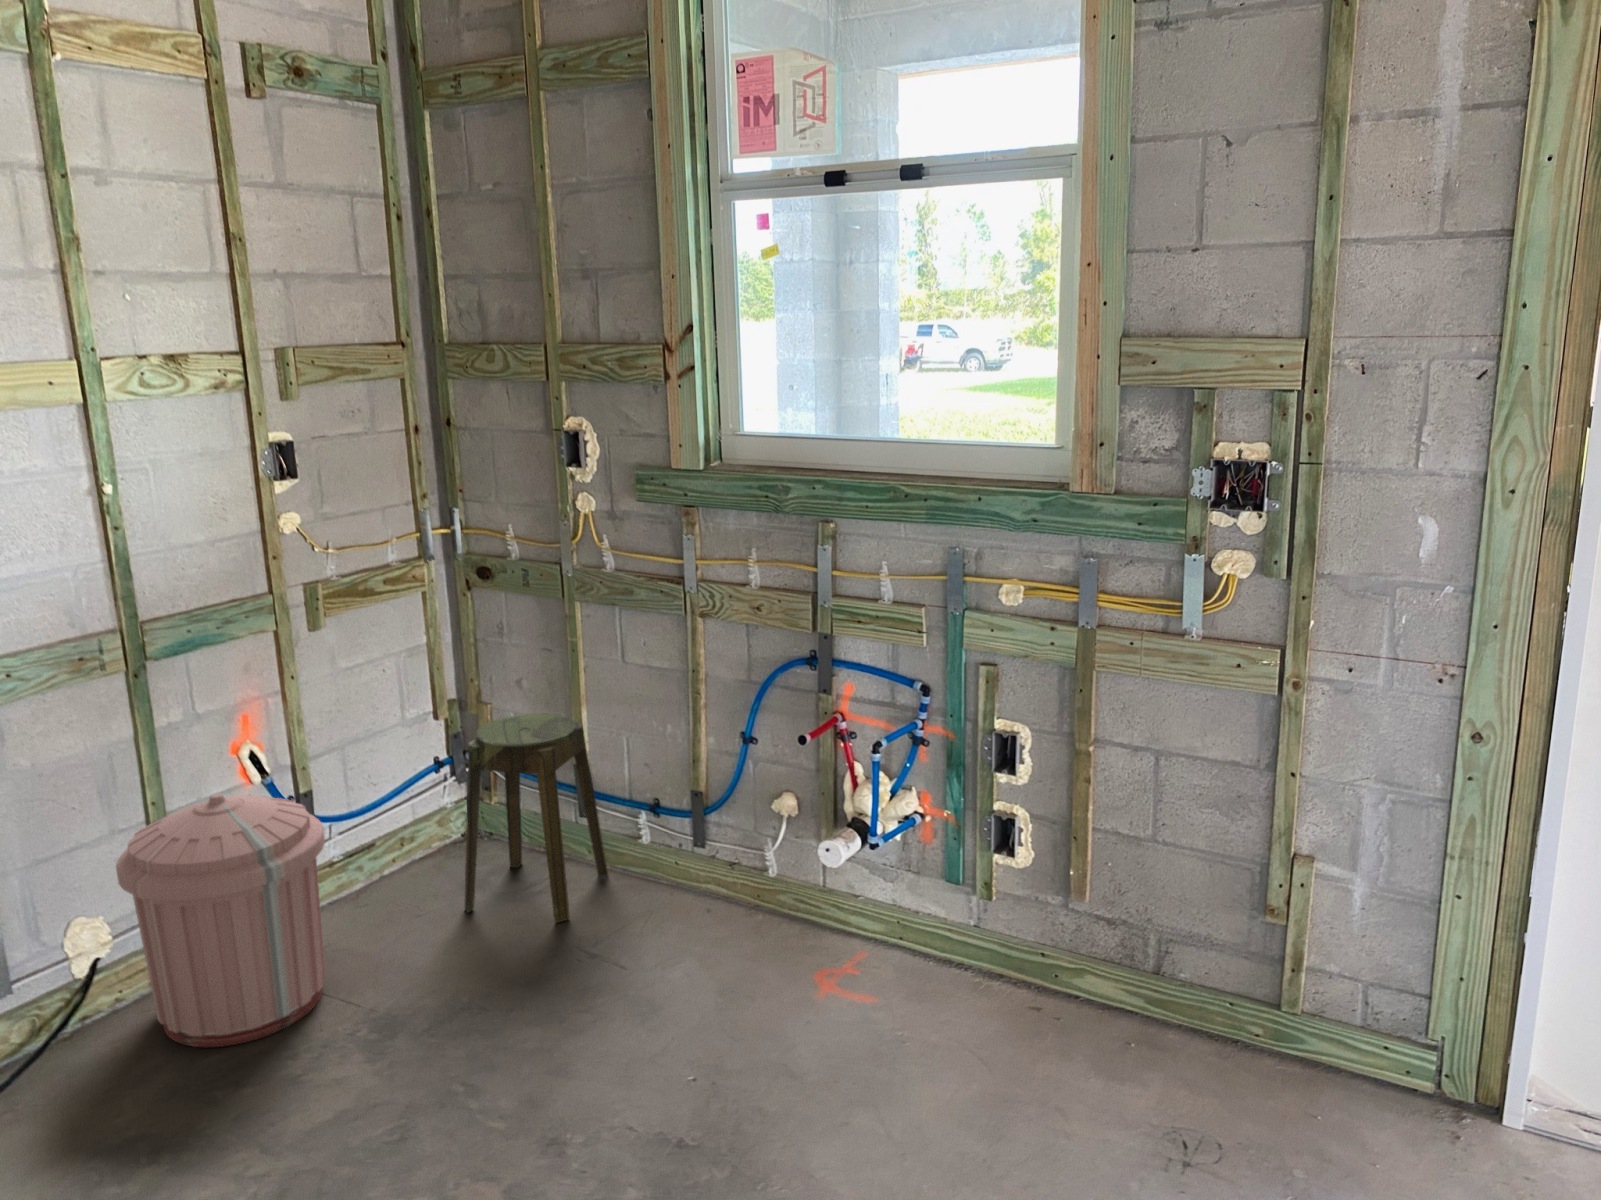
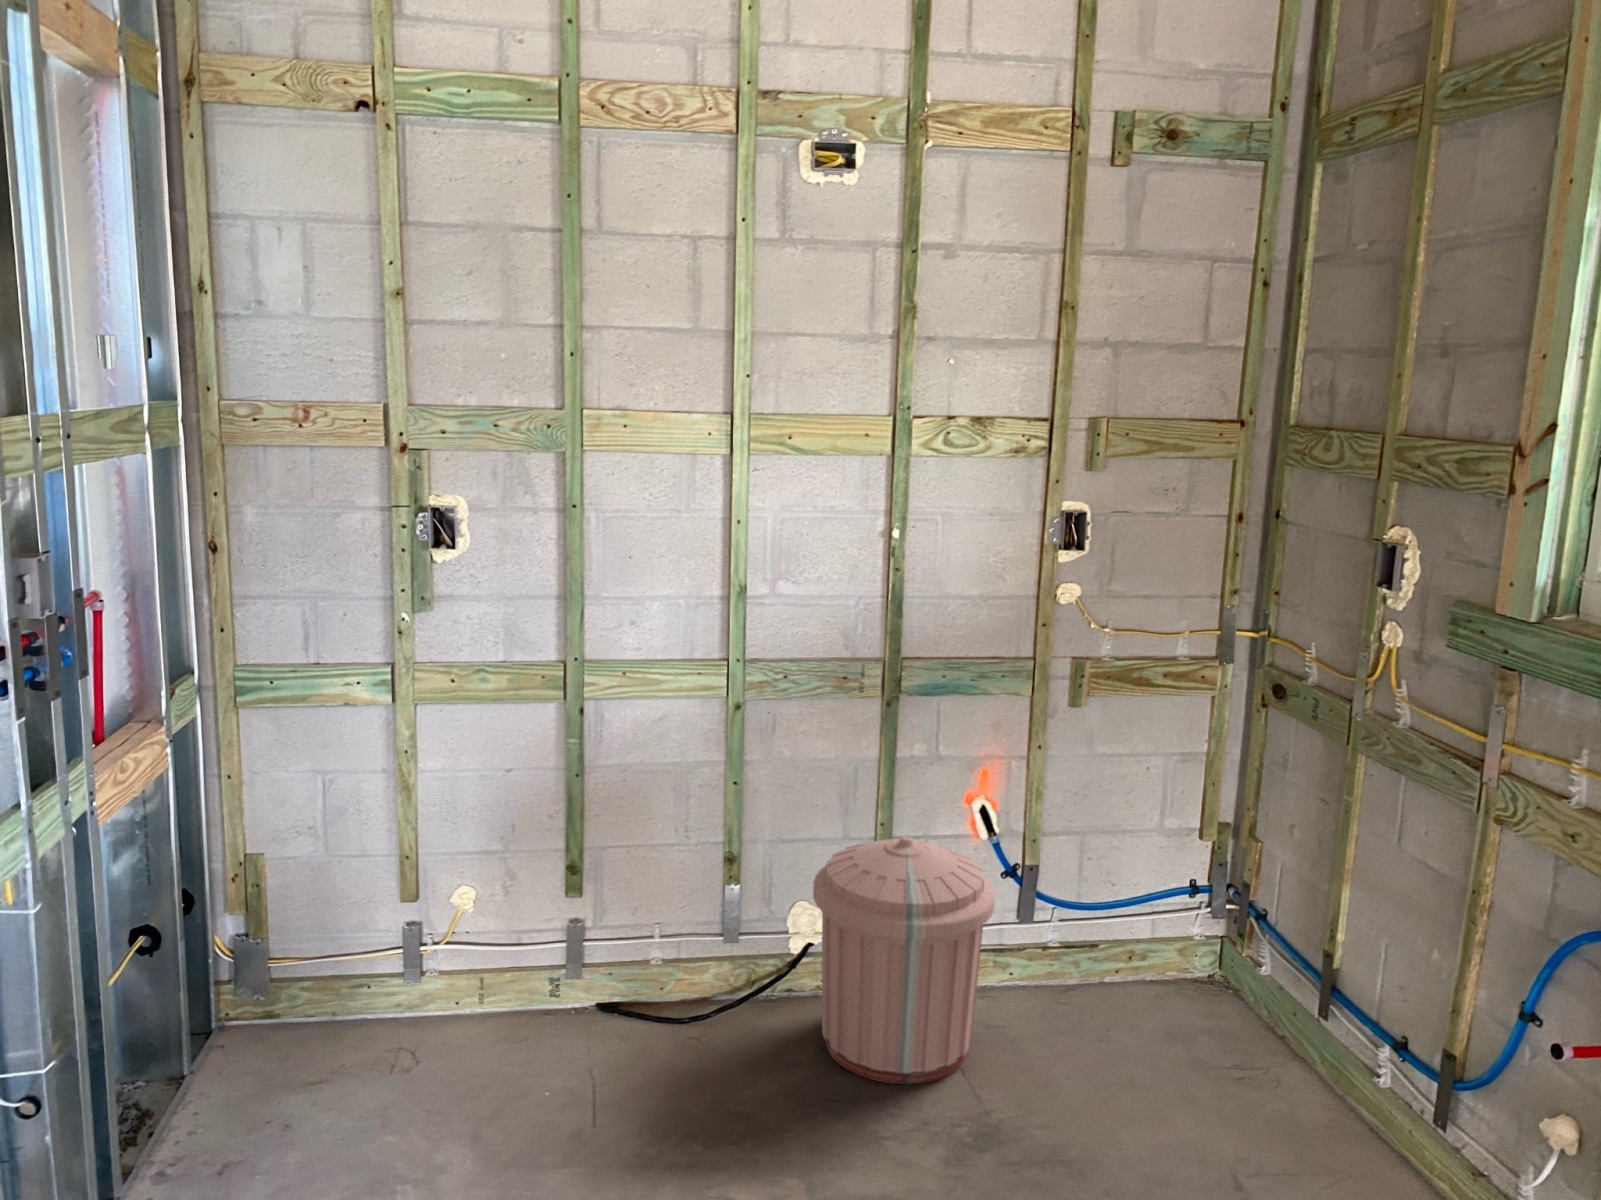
stool: present [465,714,608,923] -> none [1143,861,1328,1128]

